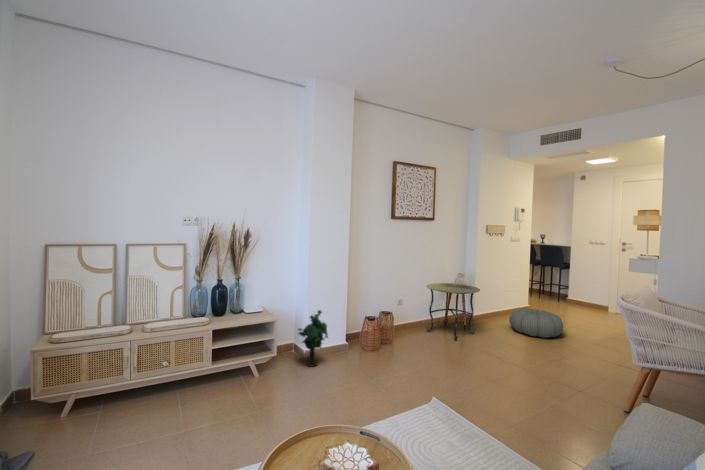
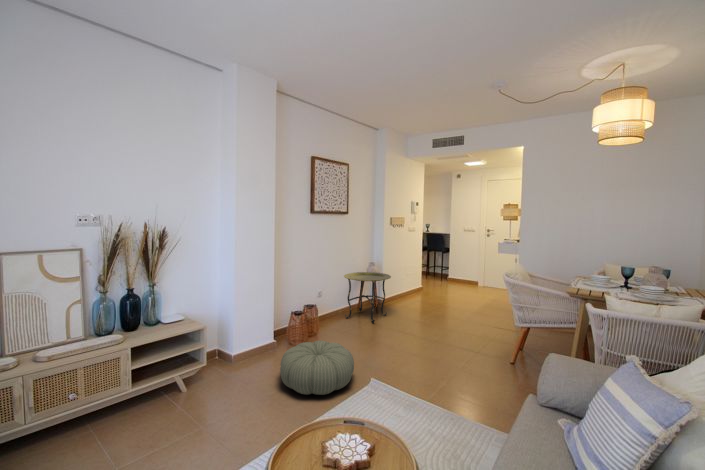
pouf: present [509,308,563,338] -> present [280,341,354,395]
decorative plant: present [299,310,328,367] -> none [227,310,262,370]

